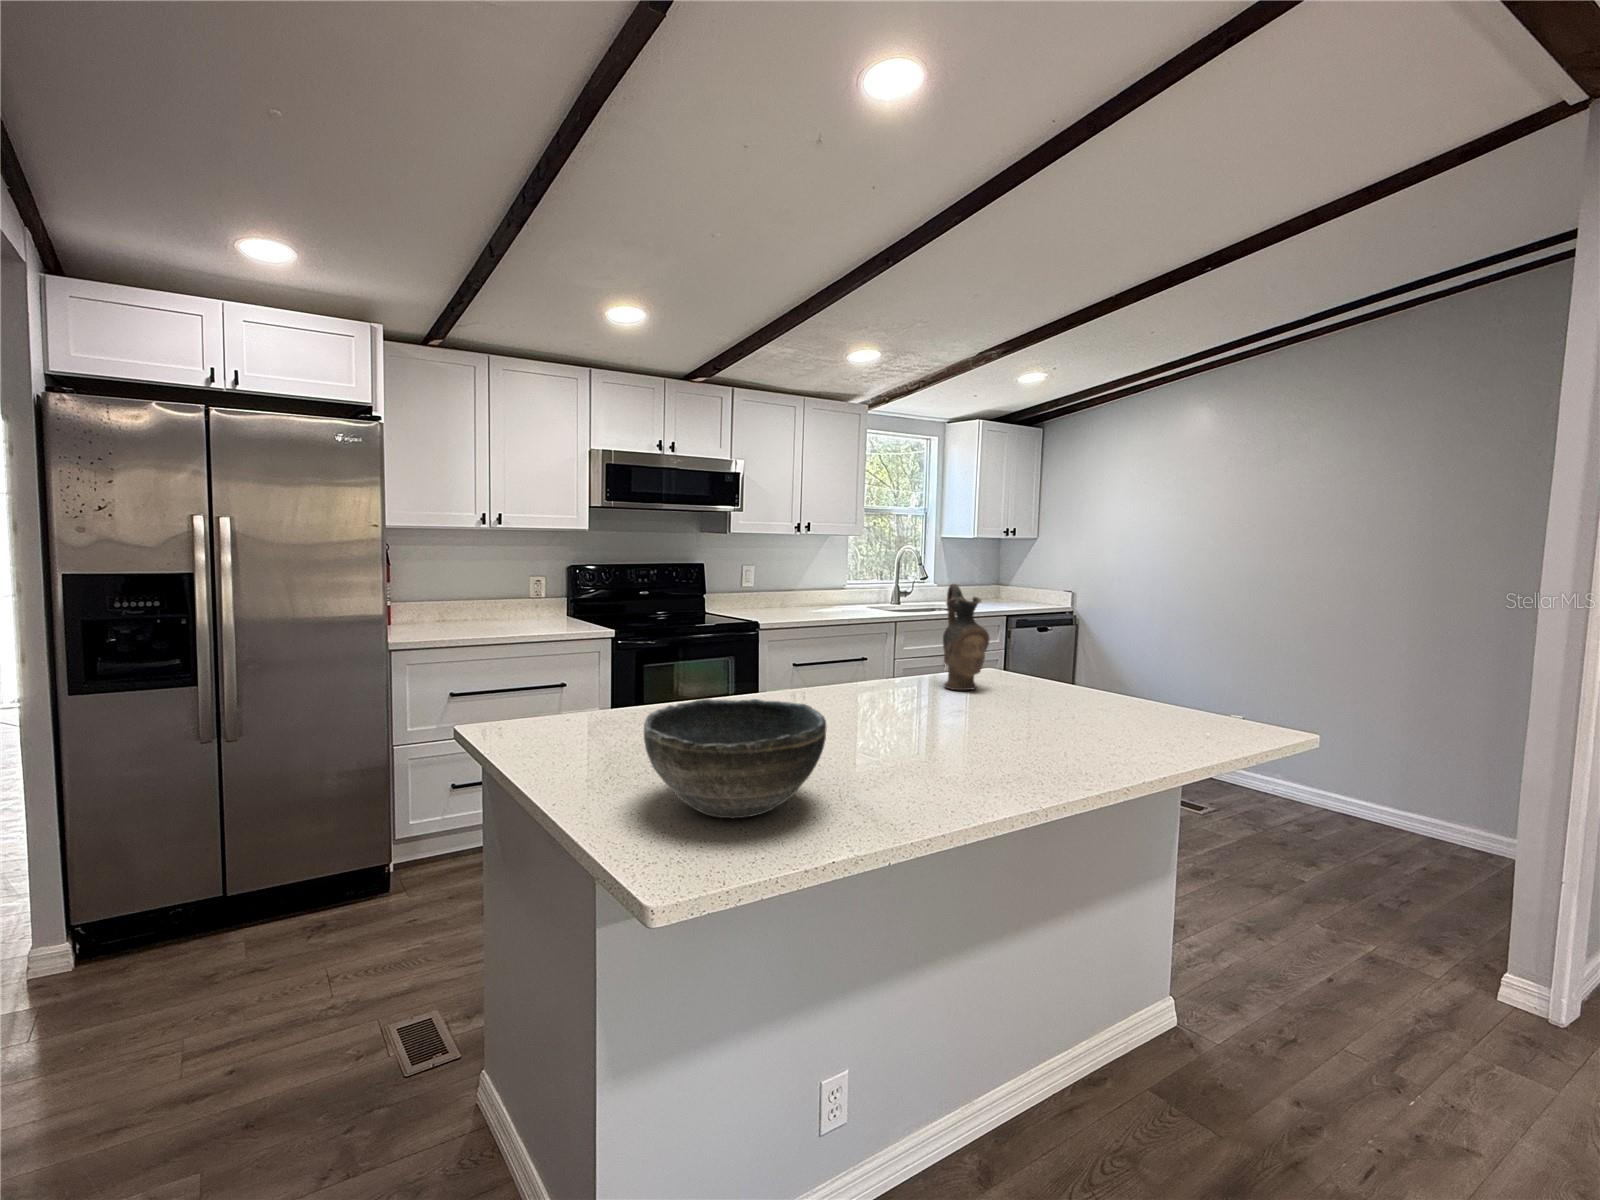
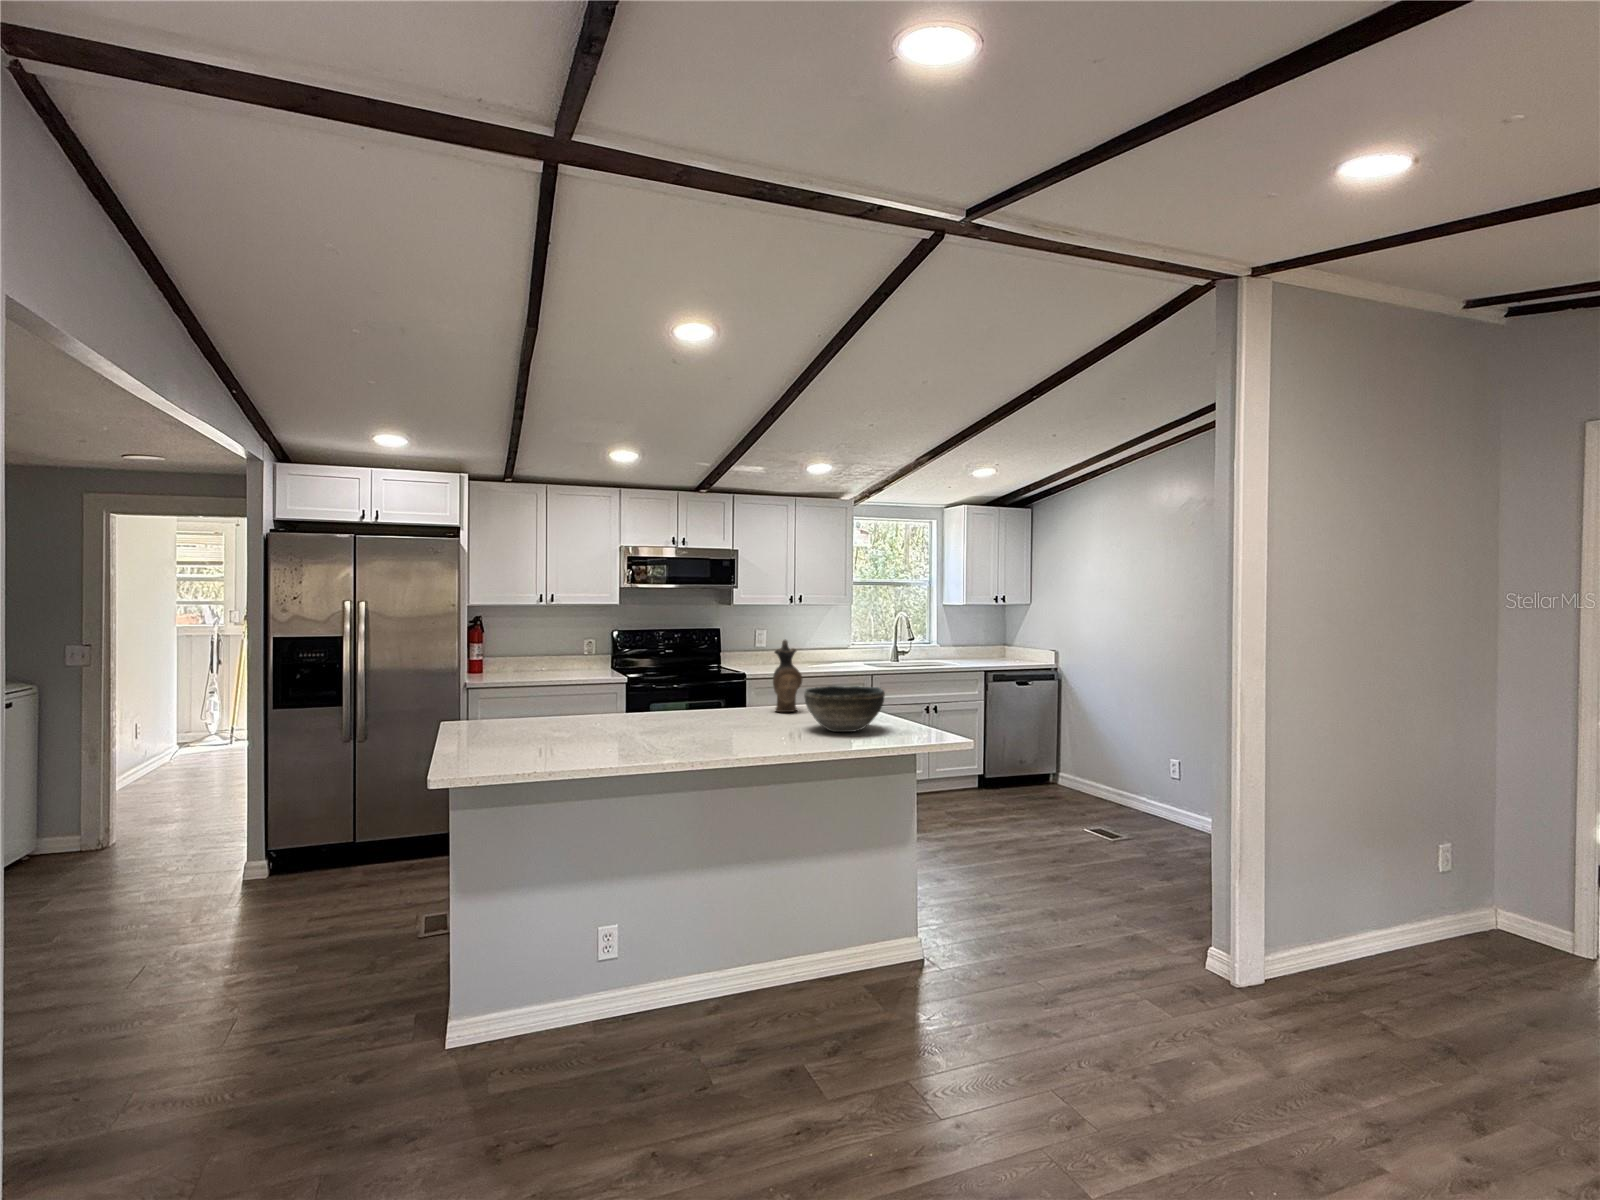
bowl: present [644,699,826,818] -> present [804,686,885,732]

